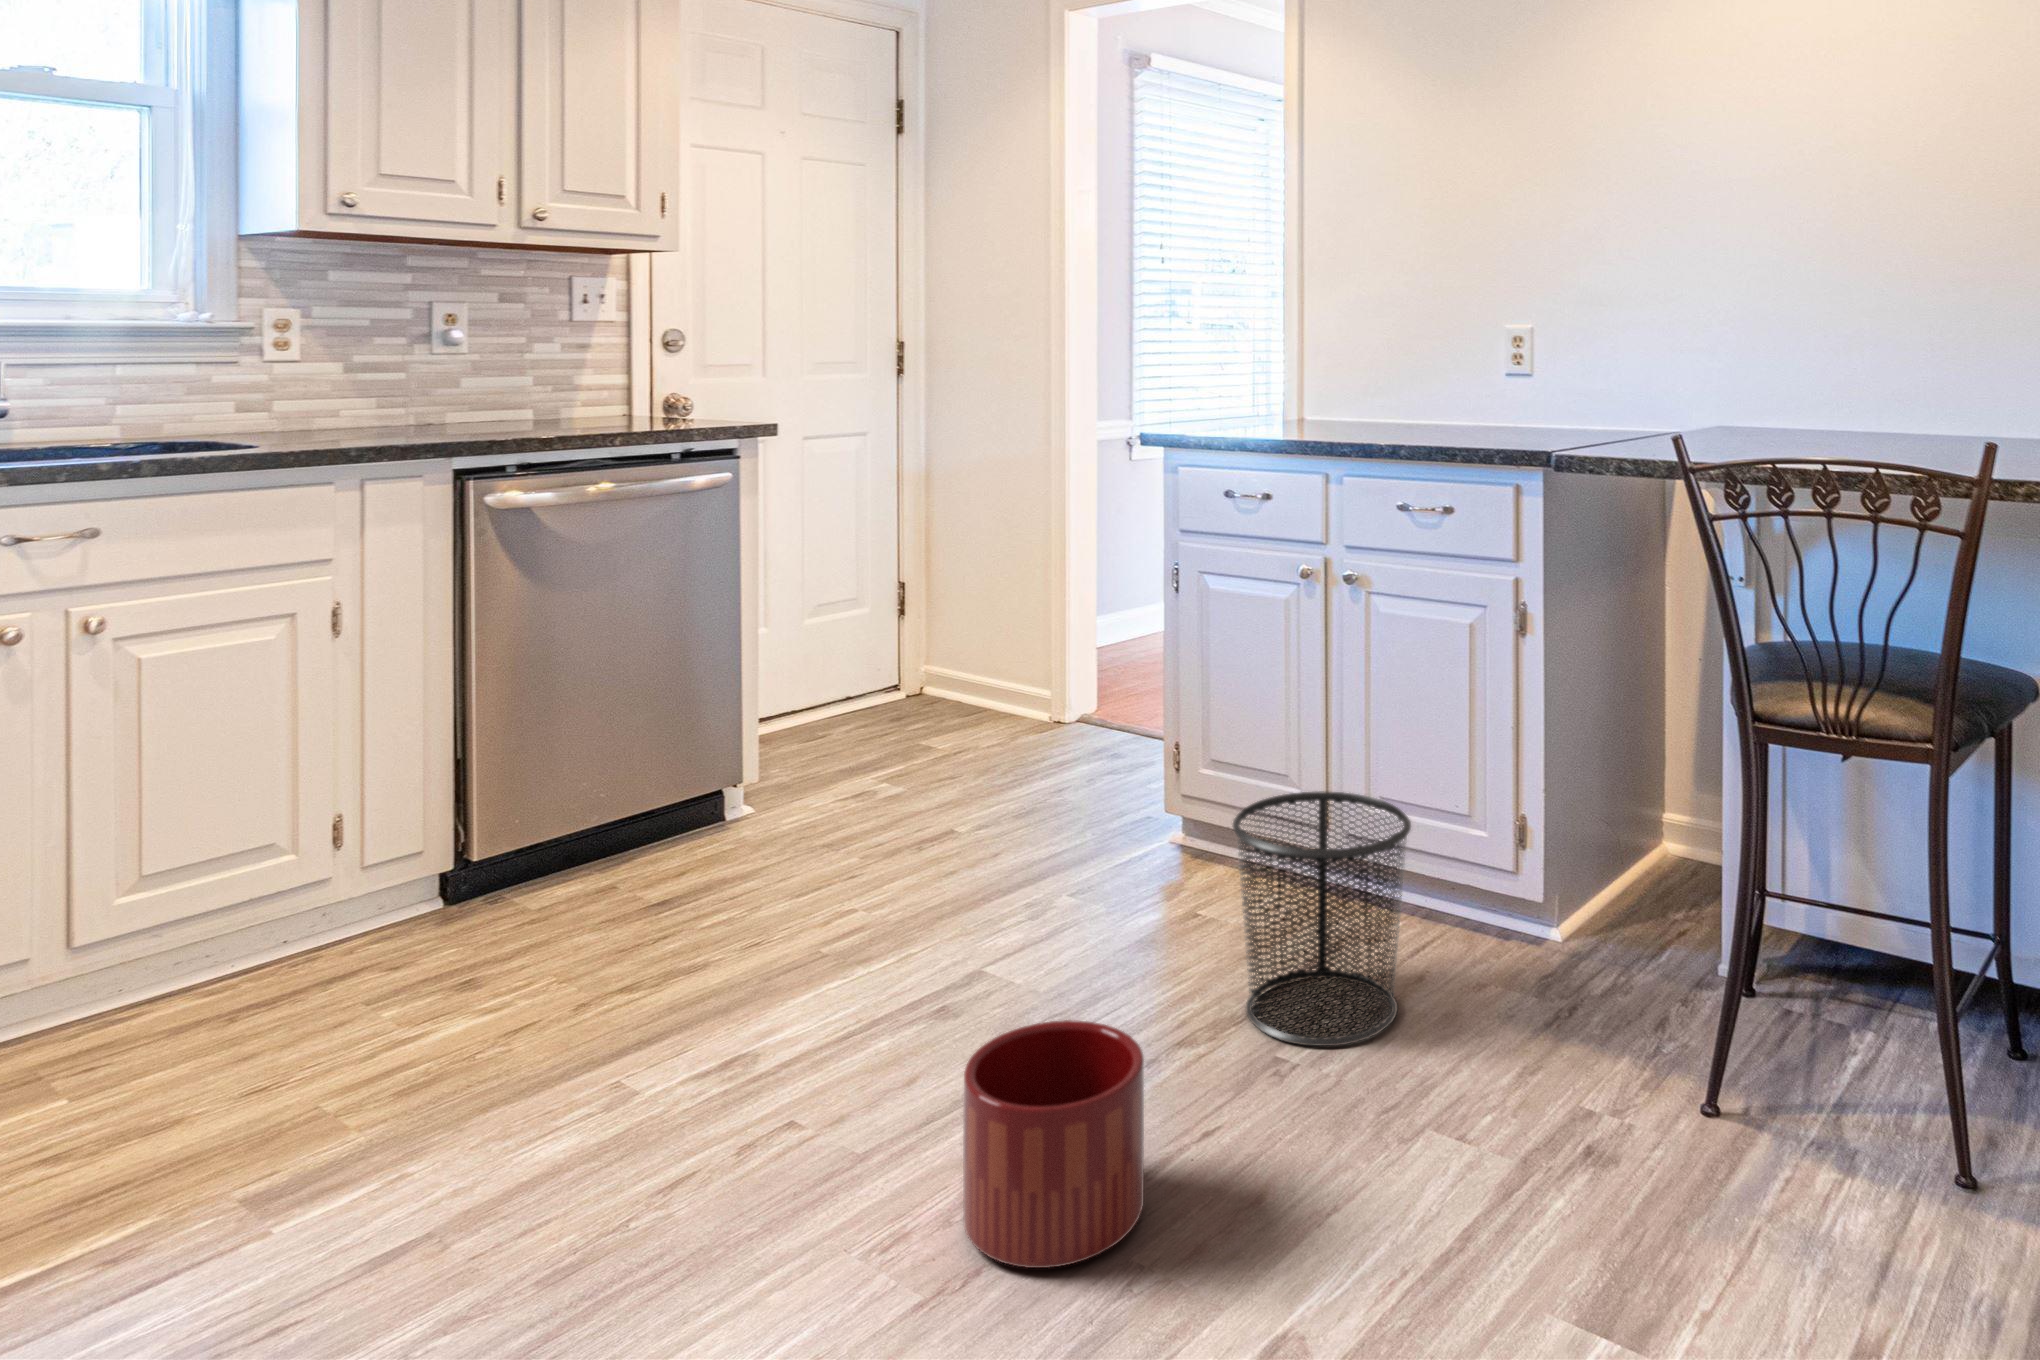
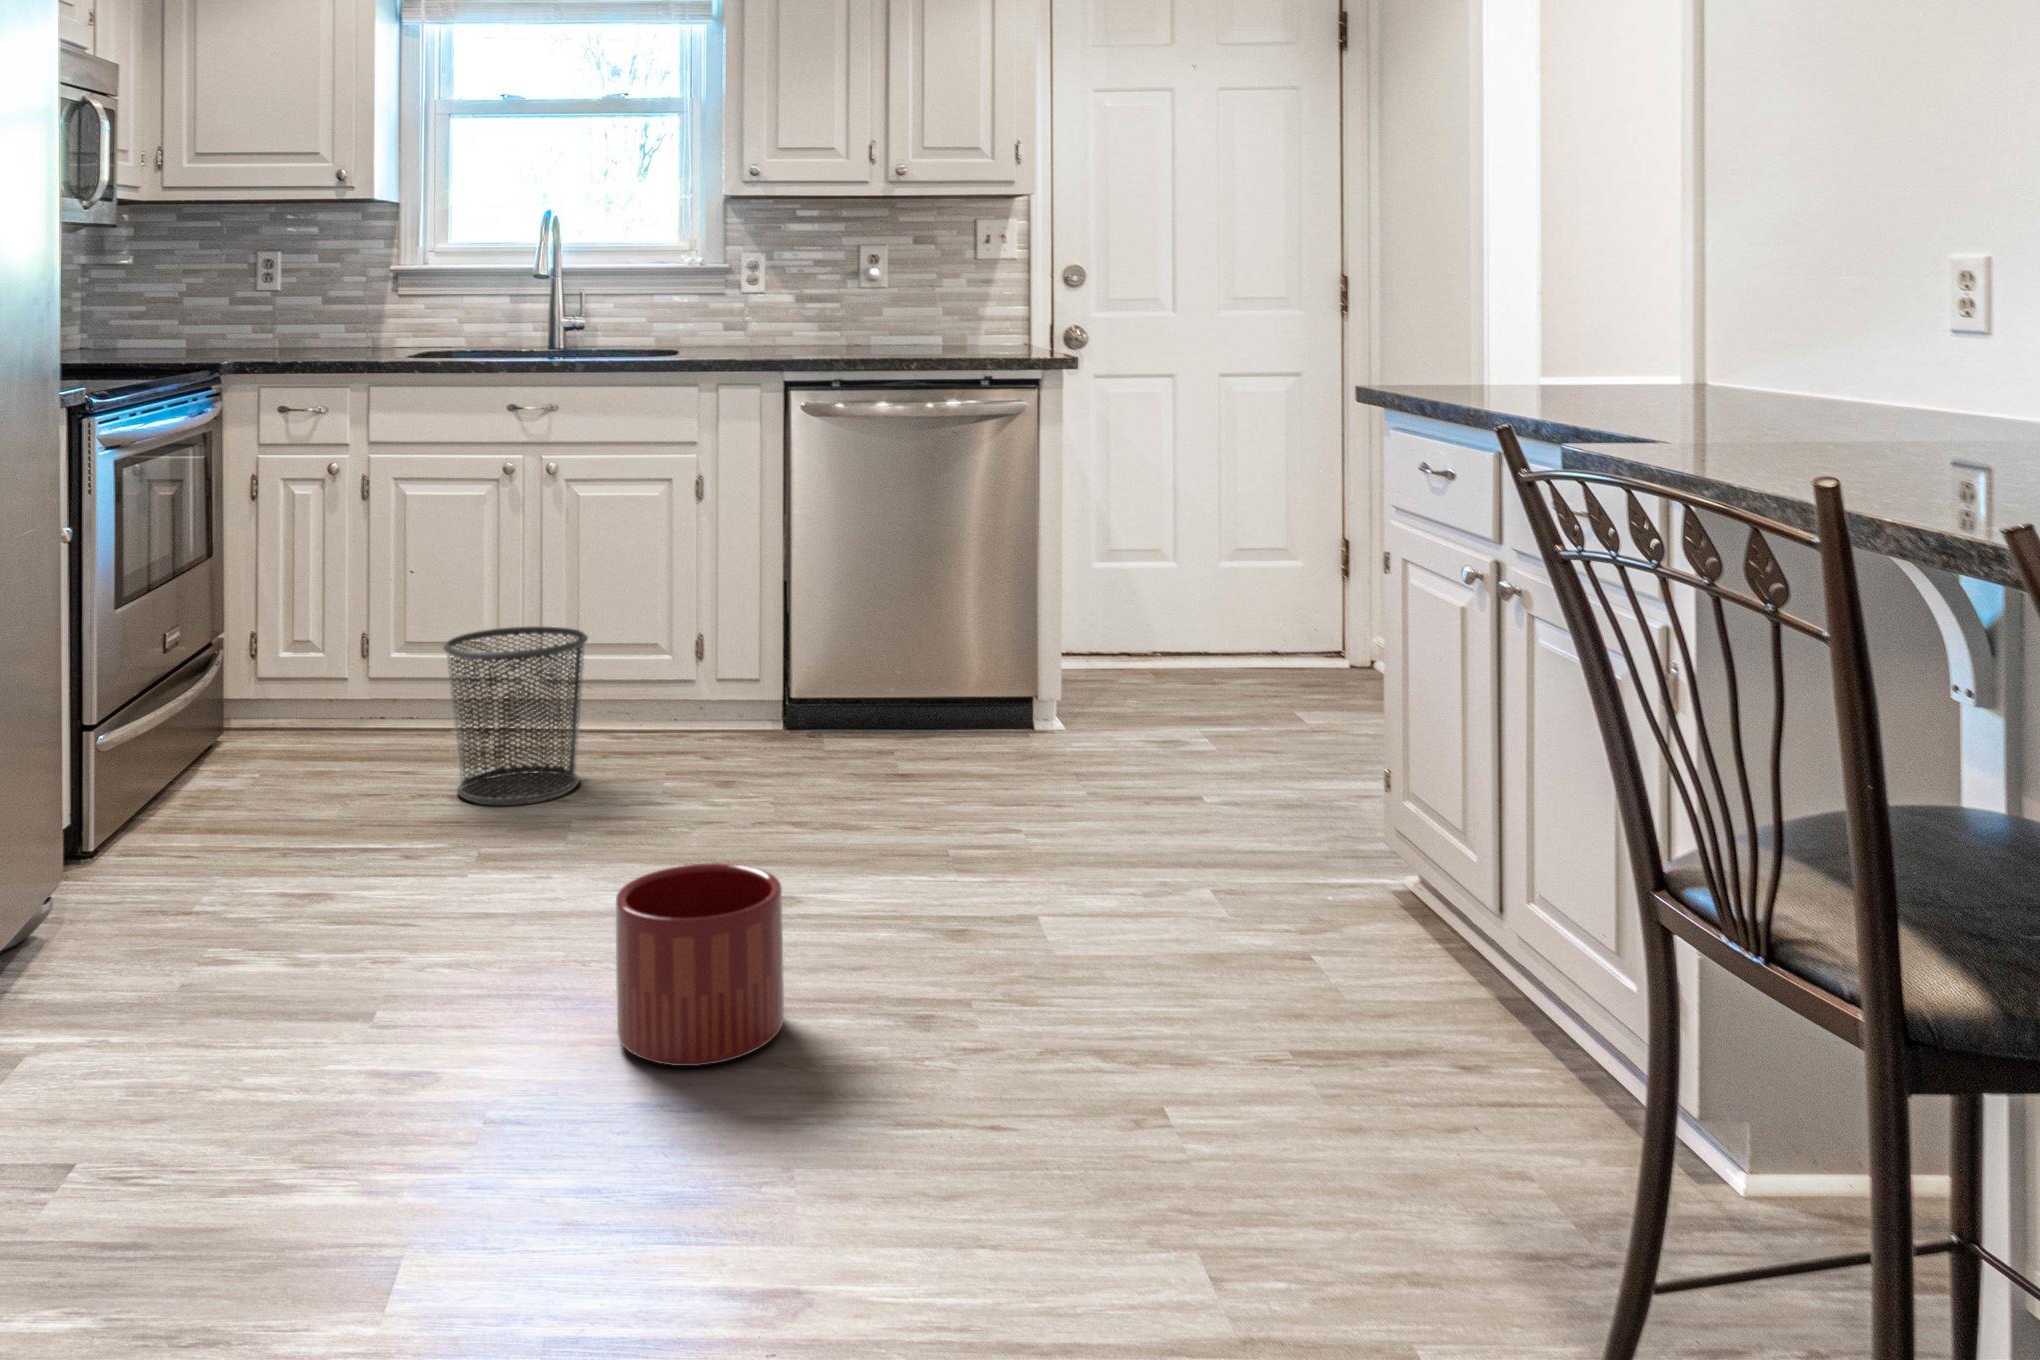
waste bin: present [1233,791,1411,1046] -> present [443,626,588,804]

